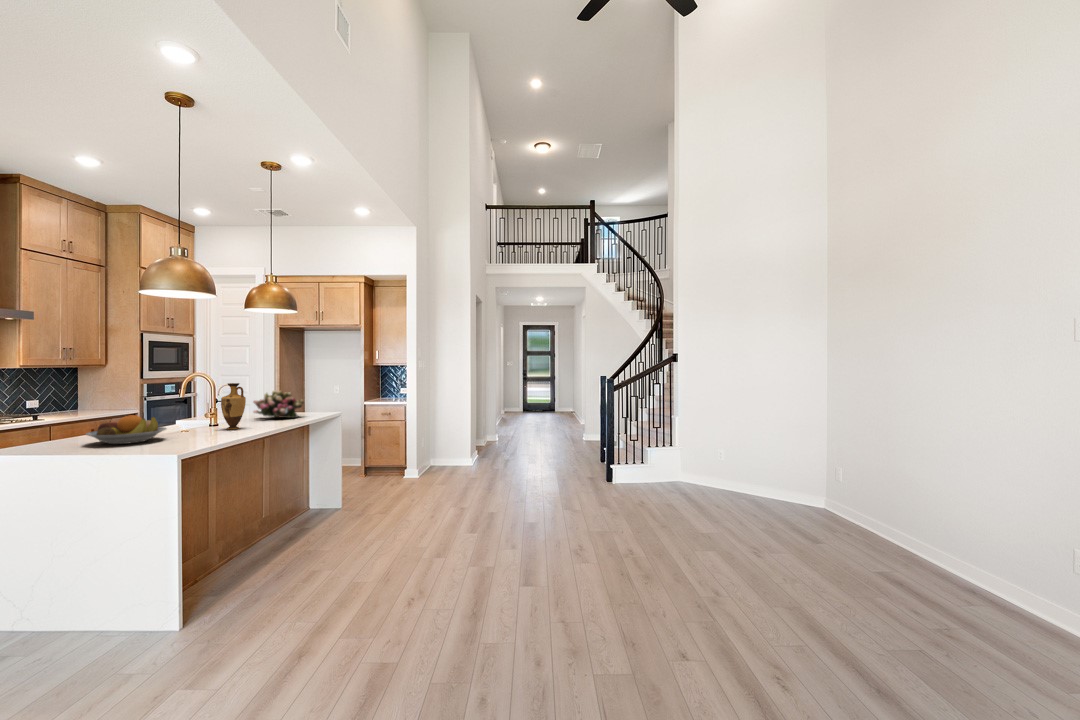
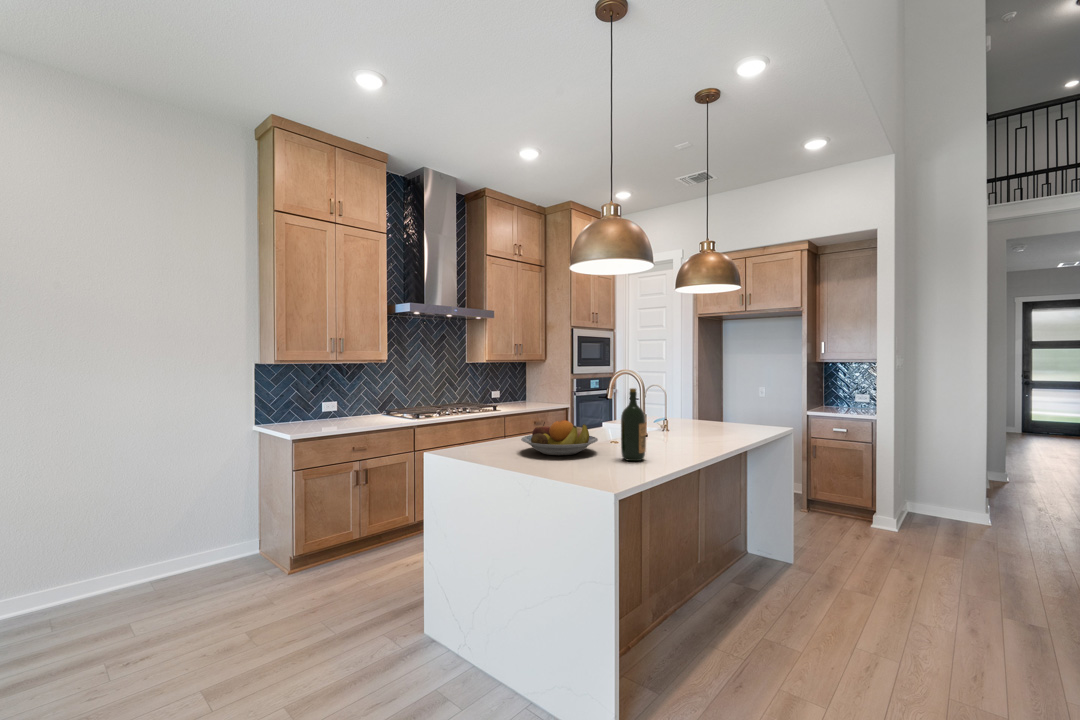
vase: present [221,383,246,429] -> none [654,383,682,445]
wine bottle: none [188,387,209,441] -> present [621,388,646,461]
flower arrangement: present [253,390,304,418] -> none [684,393,748,433]

